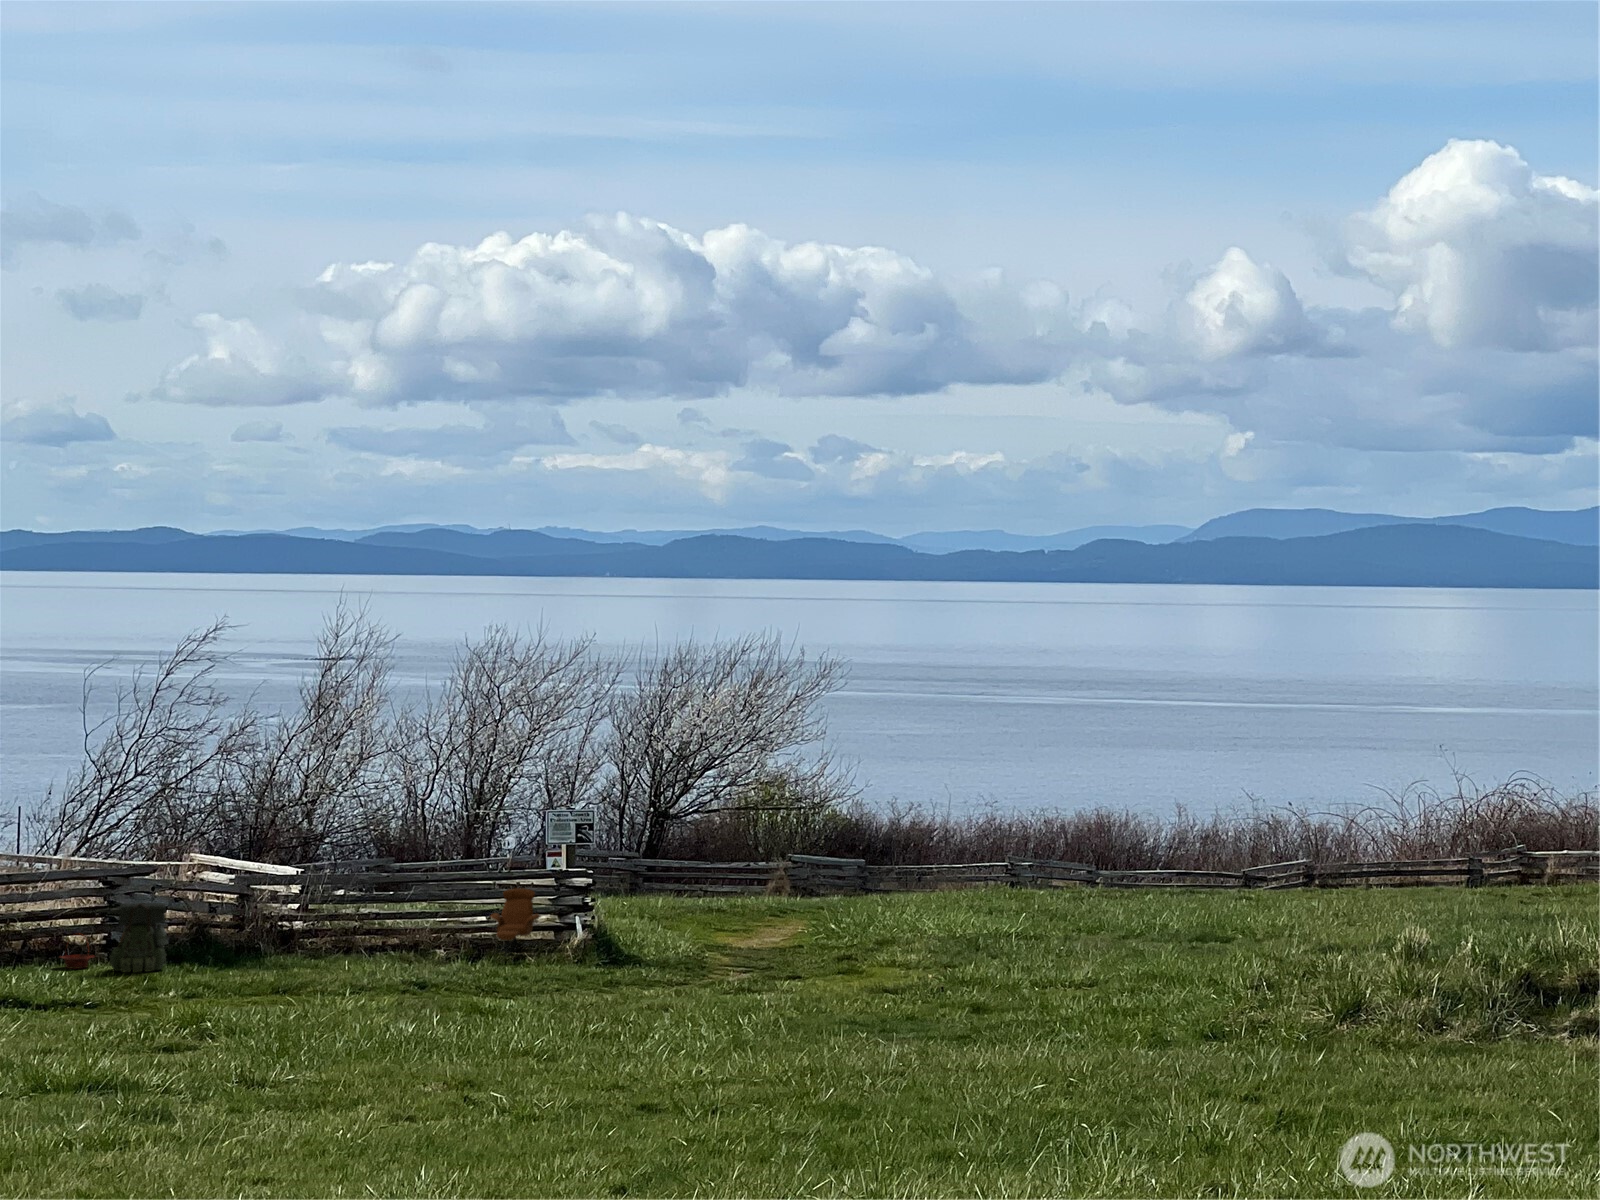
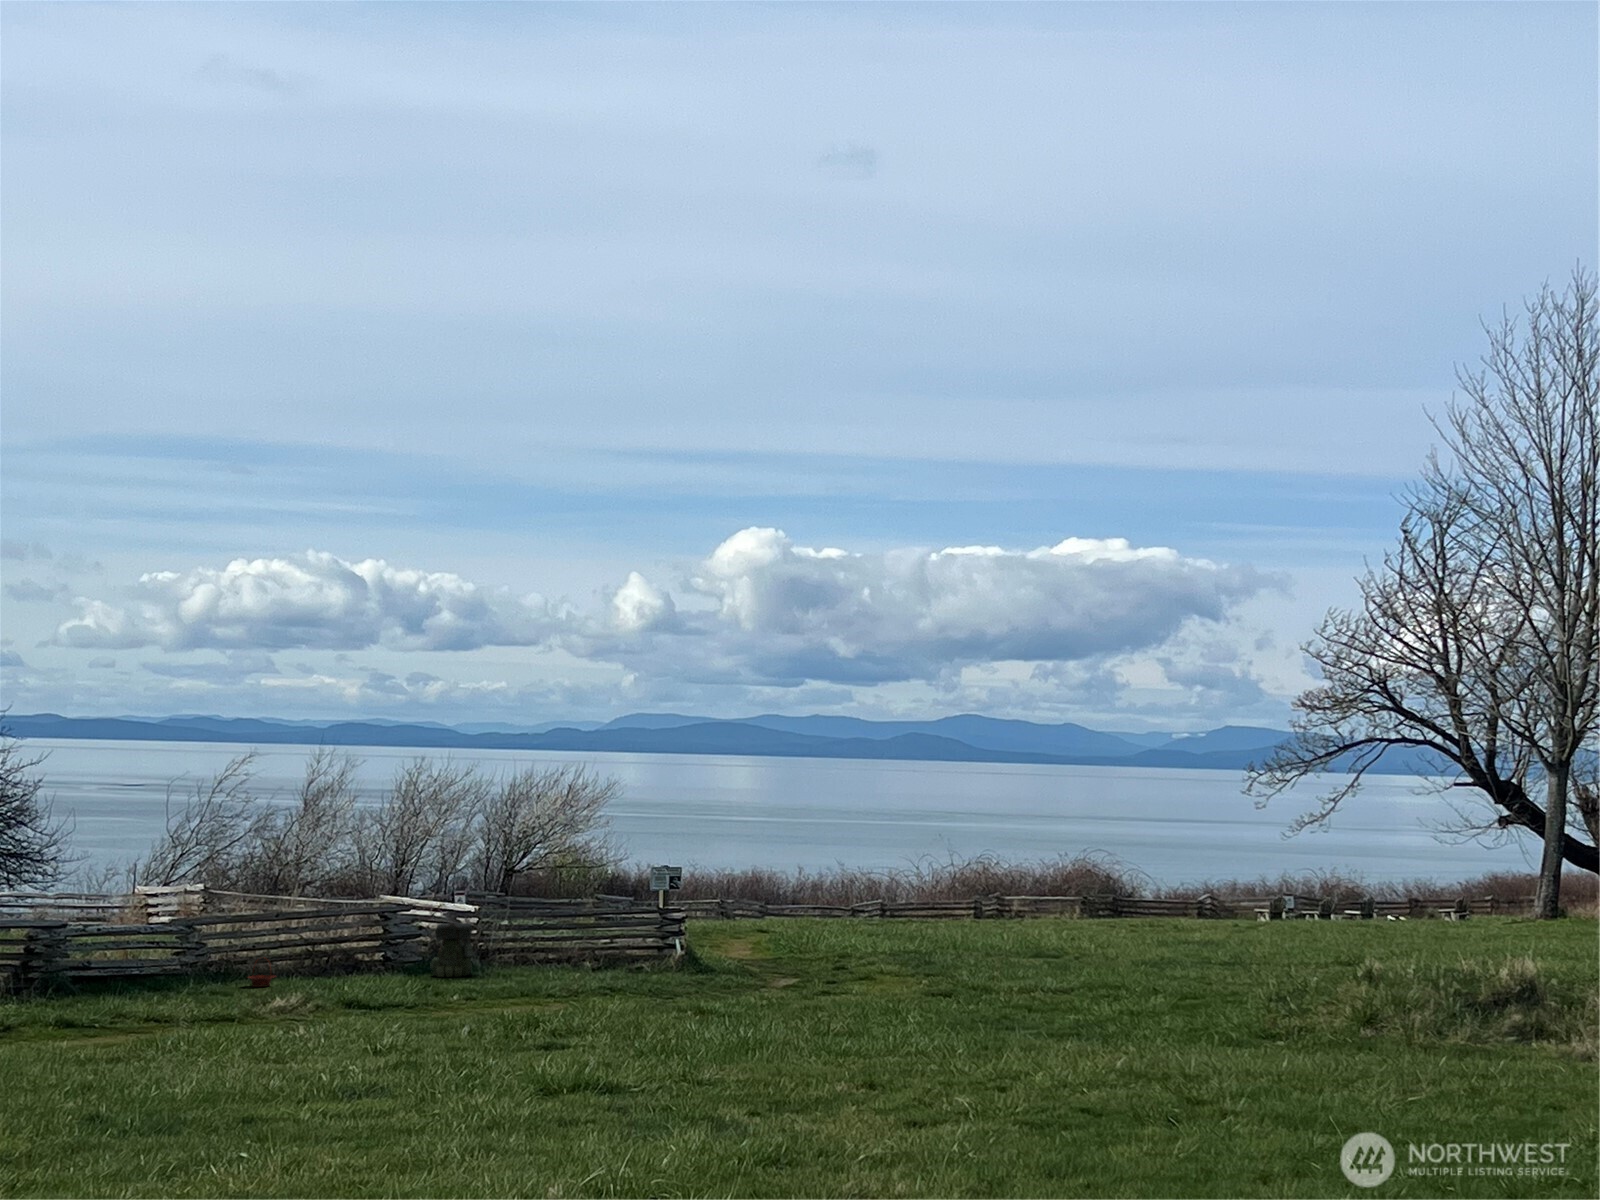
lounge chair: present [491,888,540,955] -> none [605,917,647,974]
backpack: present [110,903,167,972] -> present [430,923,473,977]

